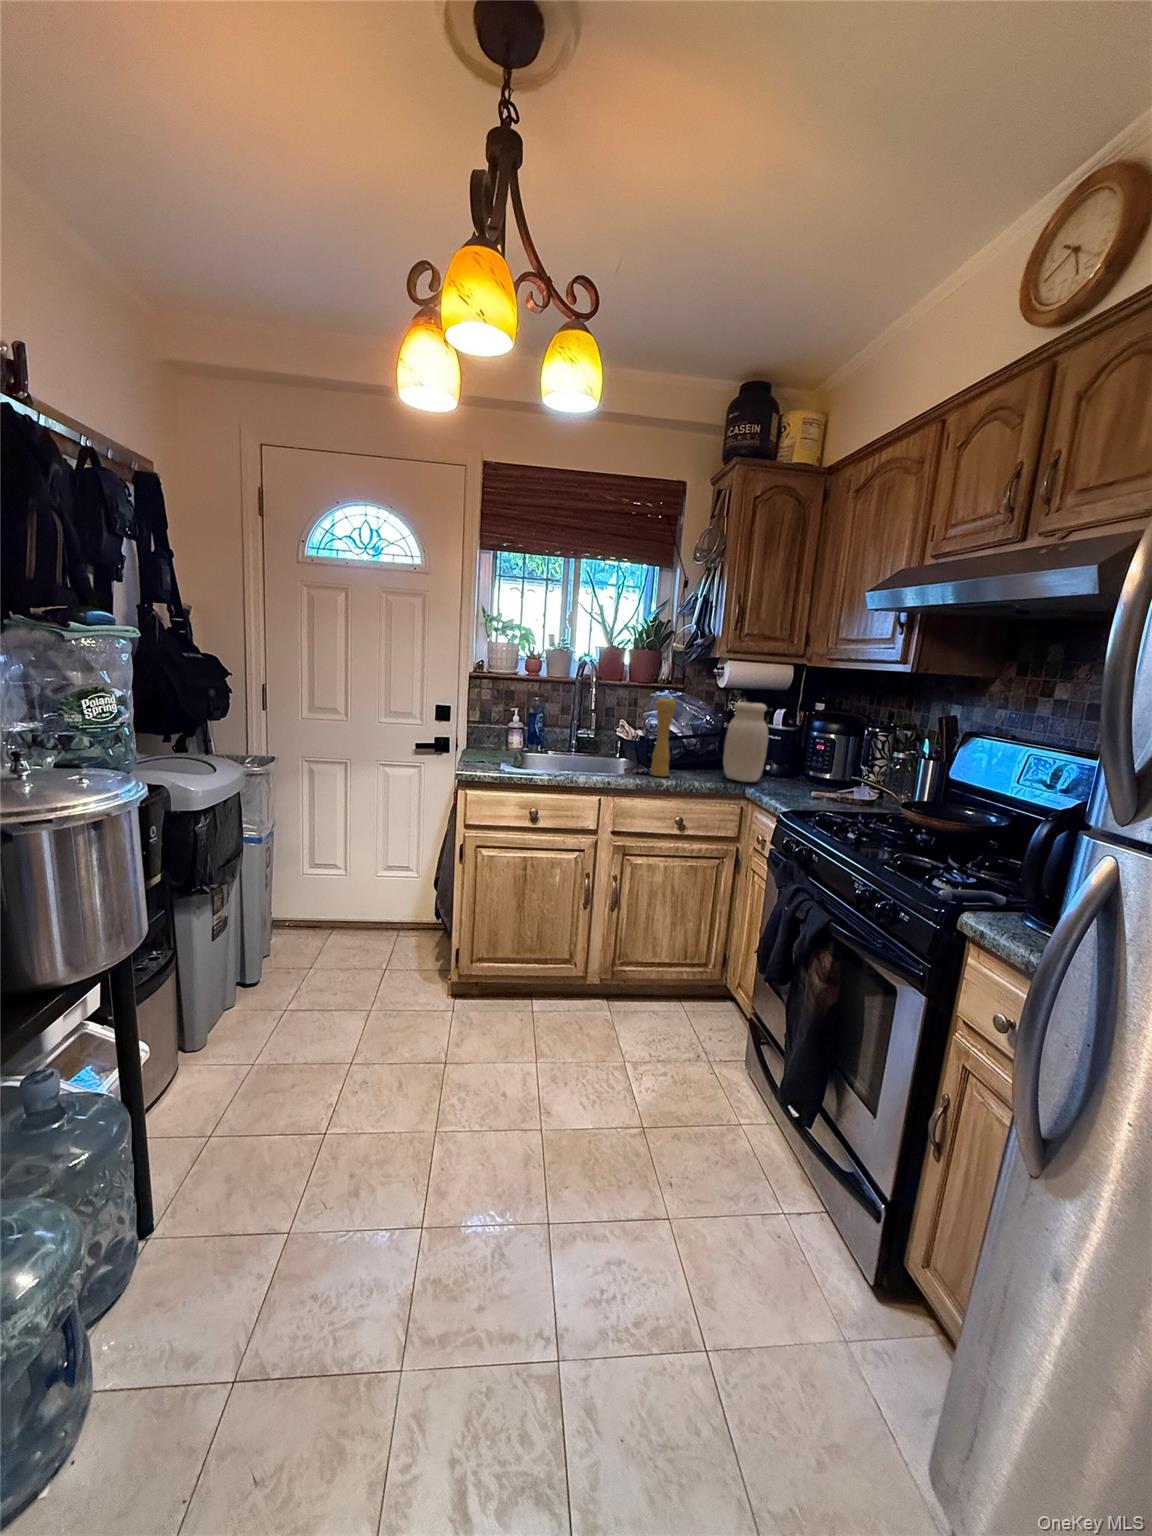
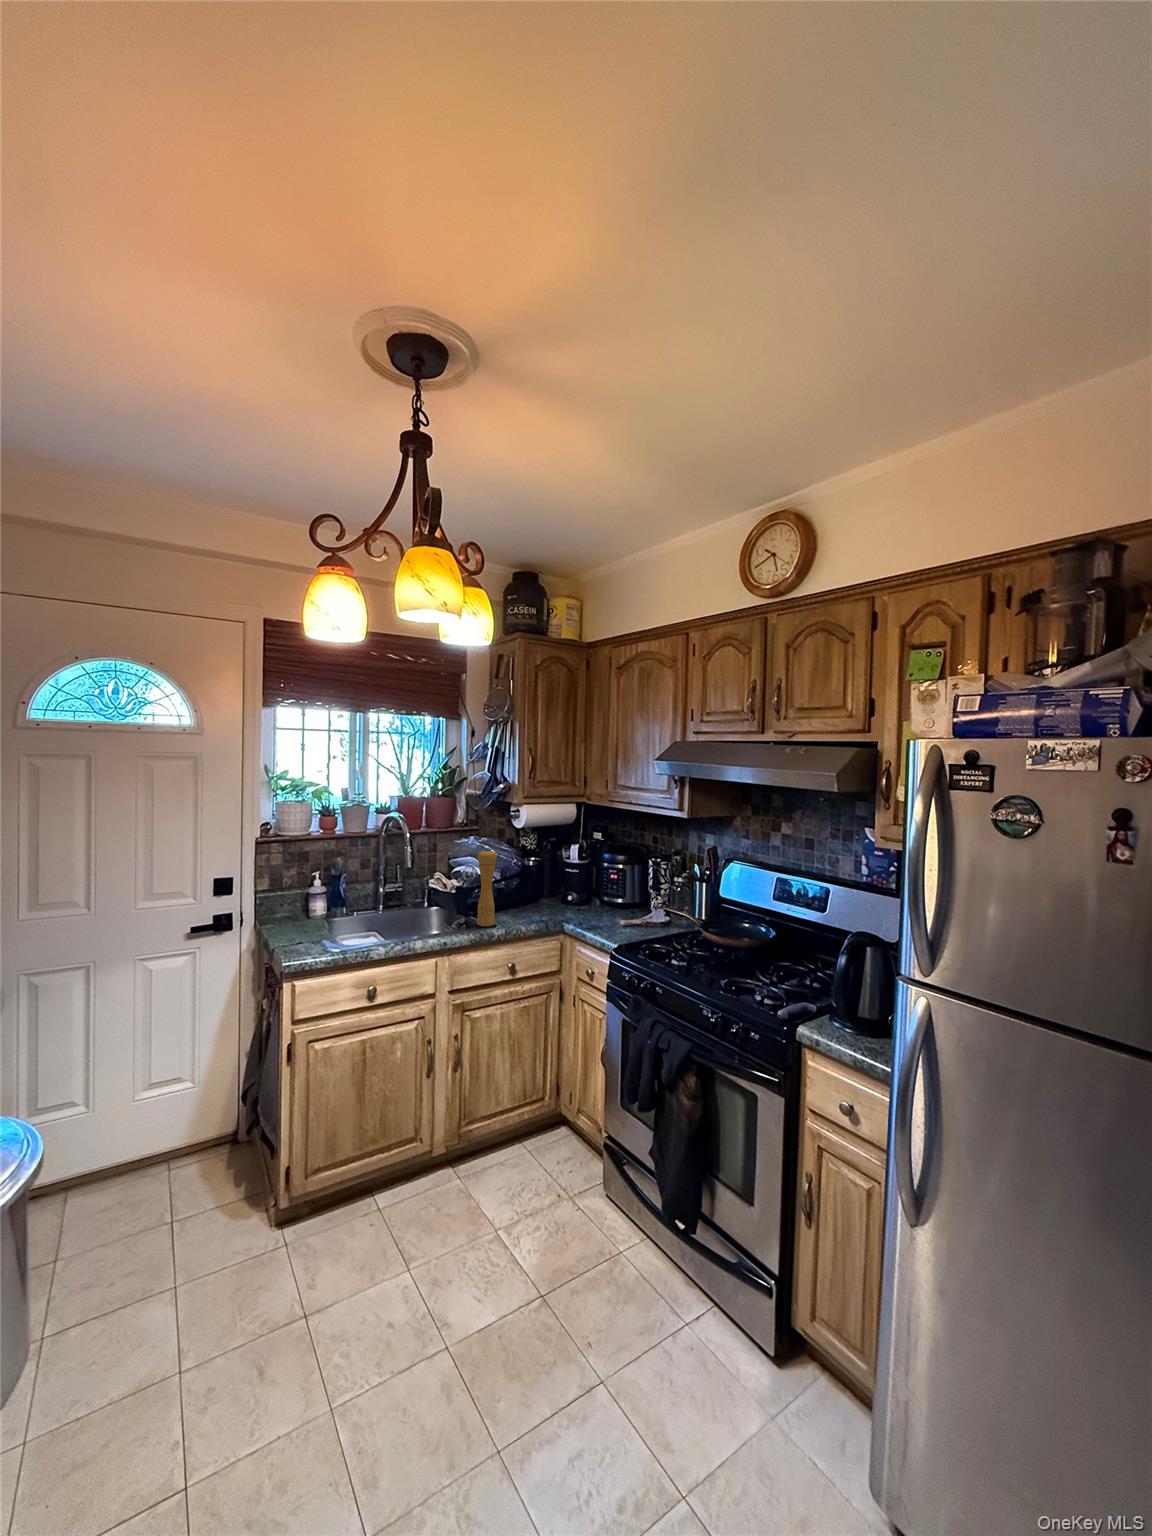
jar: present [723,702,769,782] -> none [539,845,576,918]

